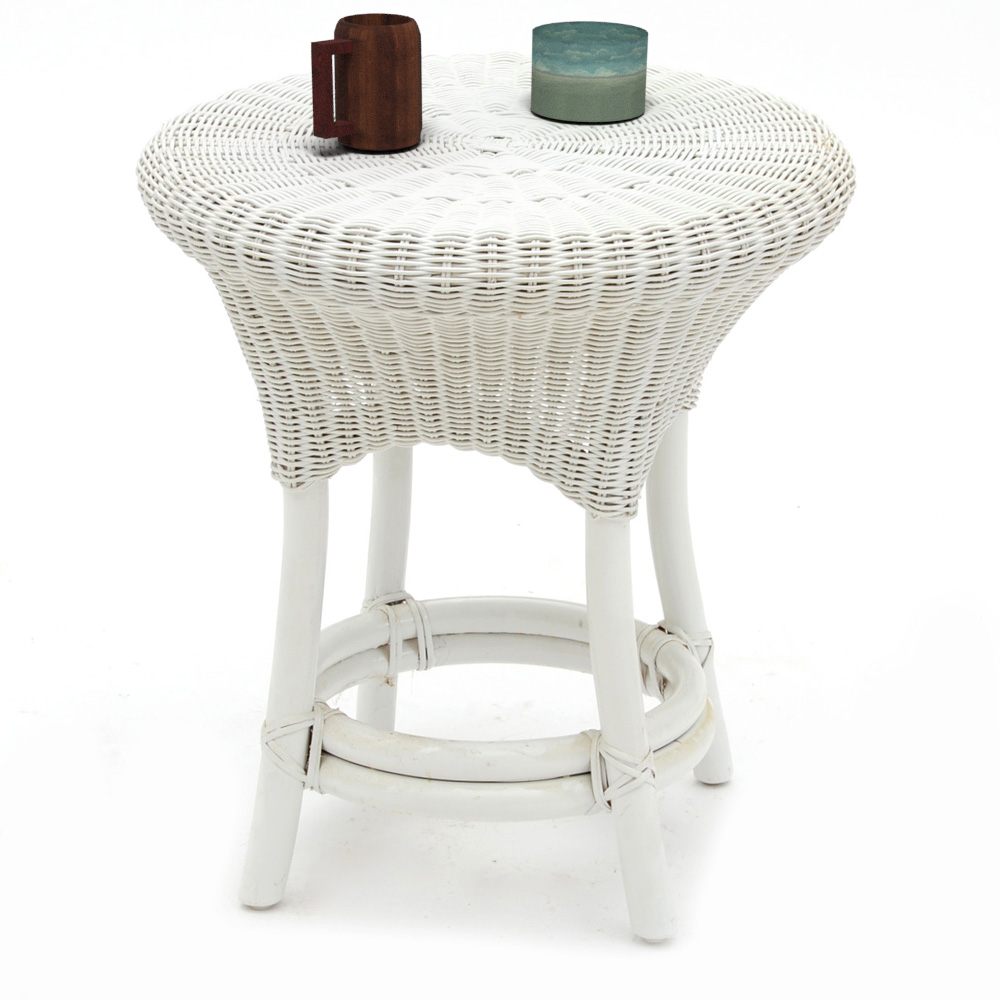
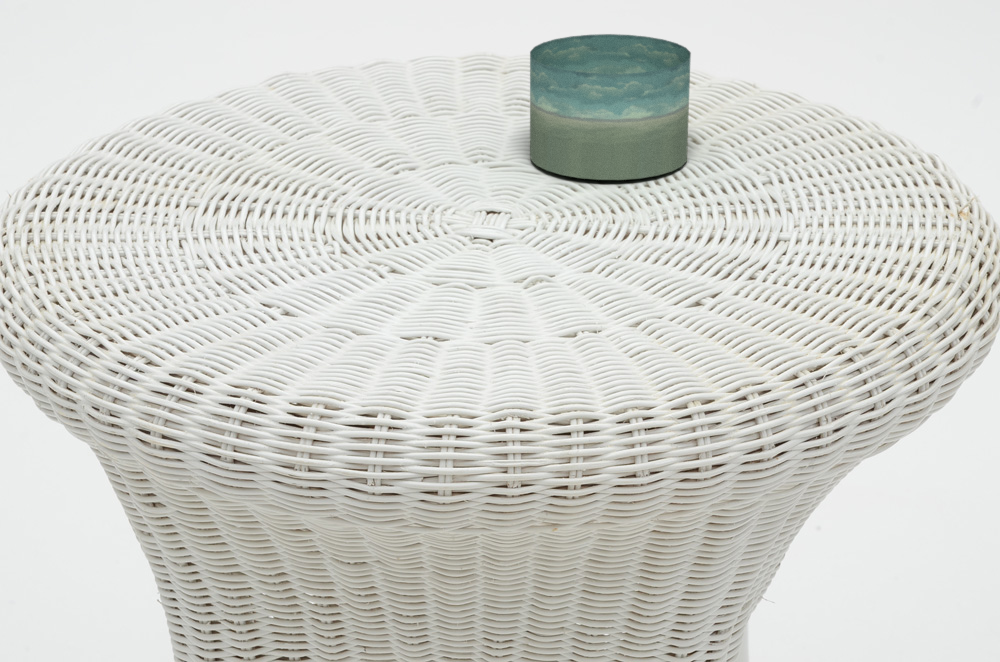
mug: present [311,13,422,151] -> none [223,46,384,243]

